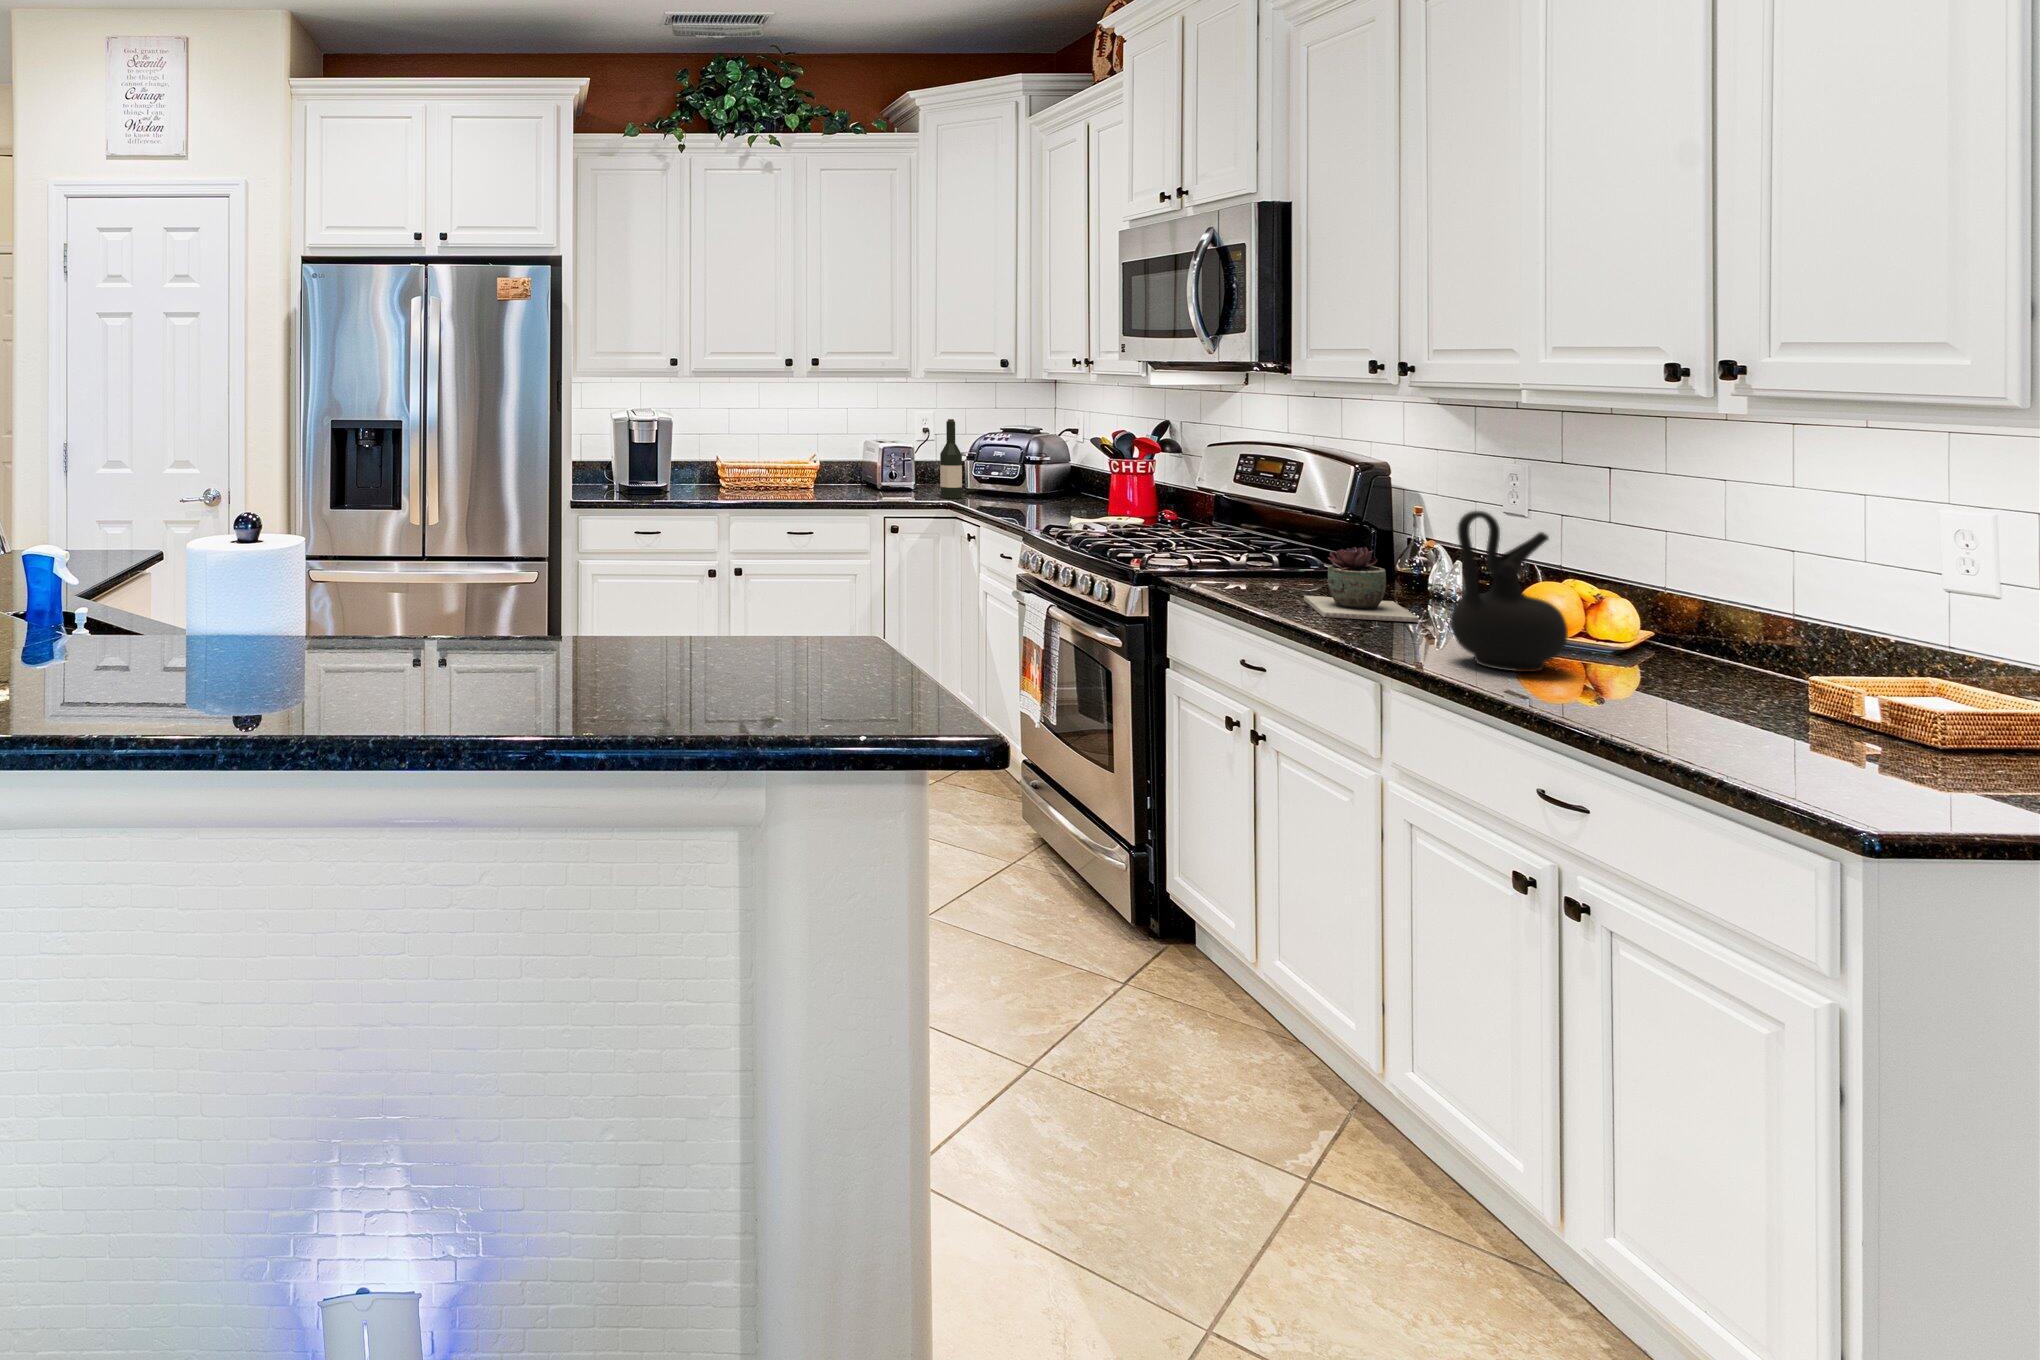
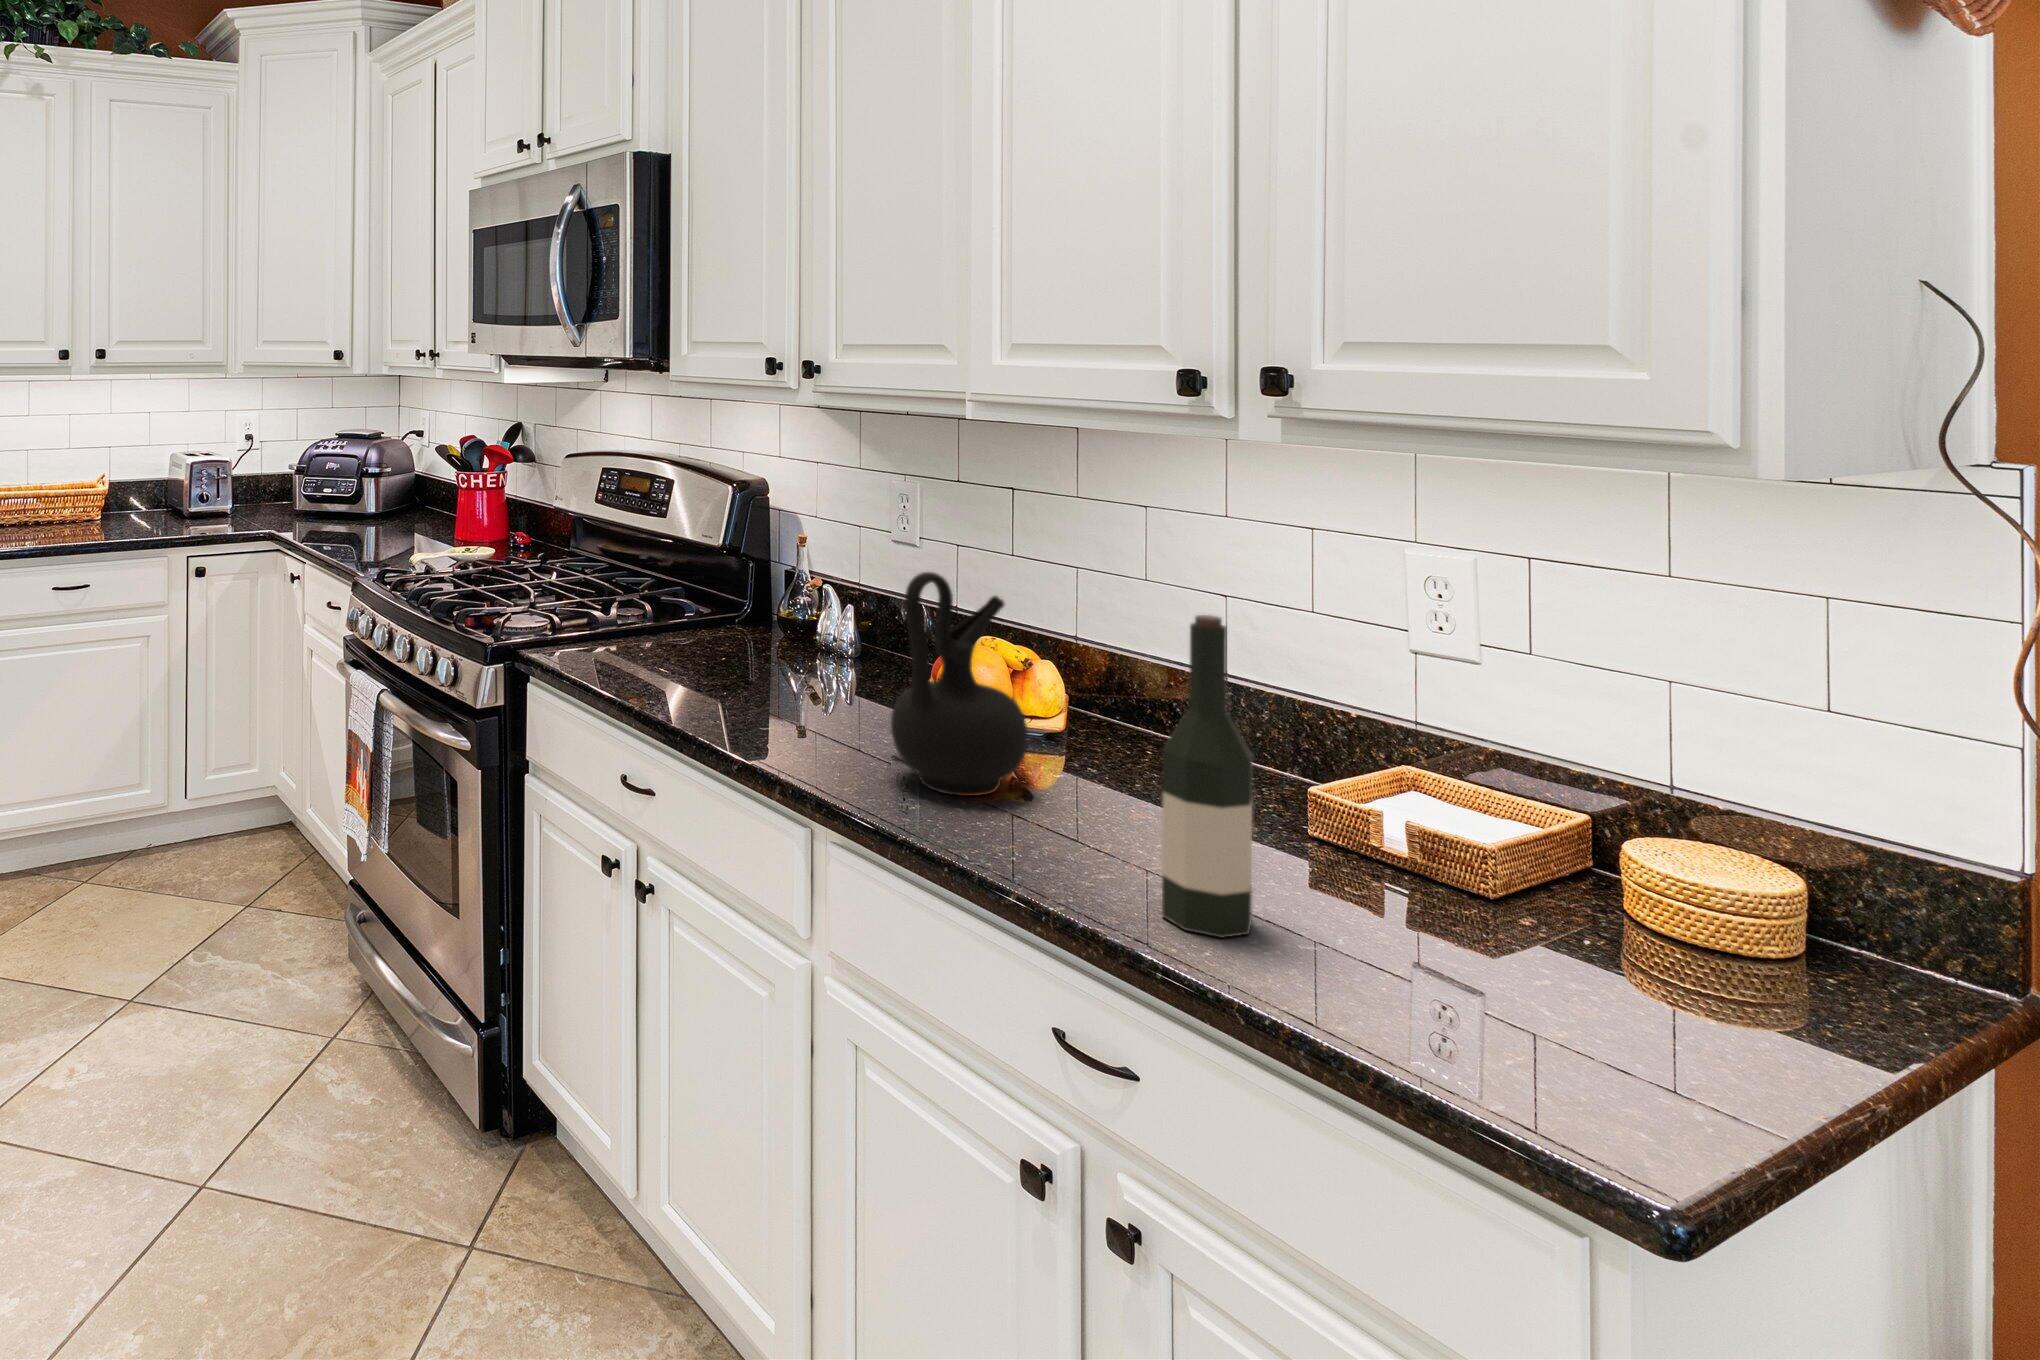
wine bottle: present [940,419,962,499] -> present [1162,615,1253,938]
succulent plant: present [1304,547,1419,622] -> none [692,604,830,709]

